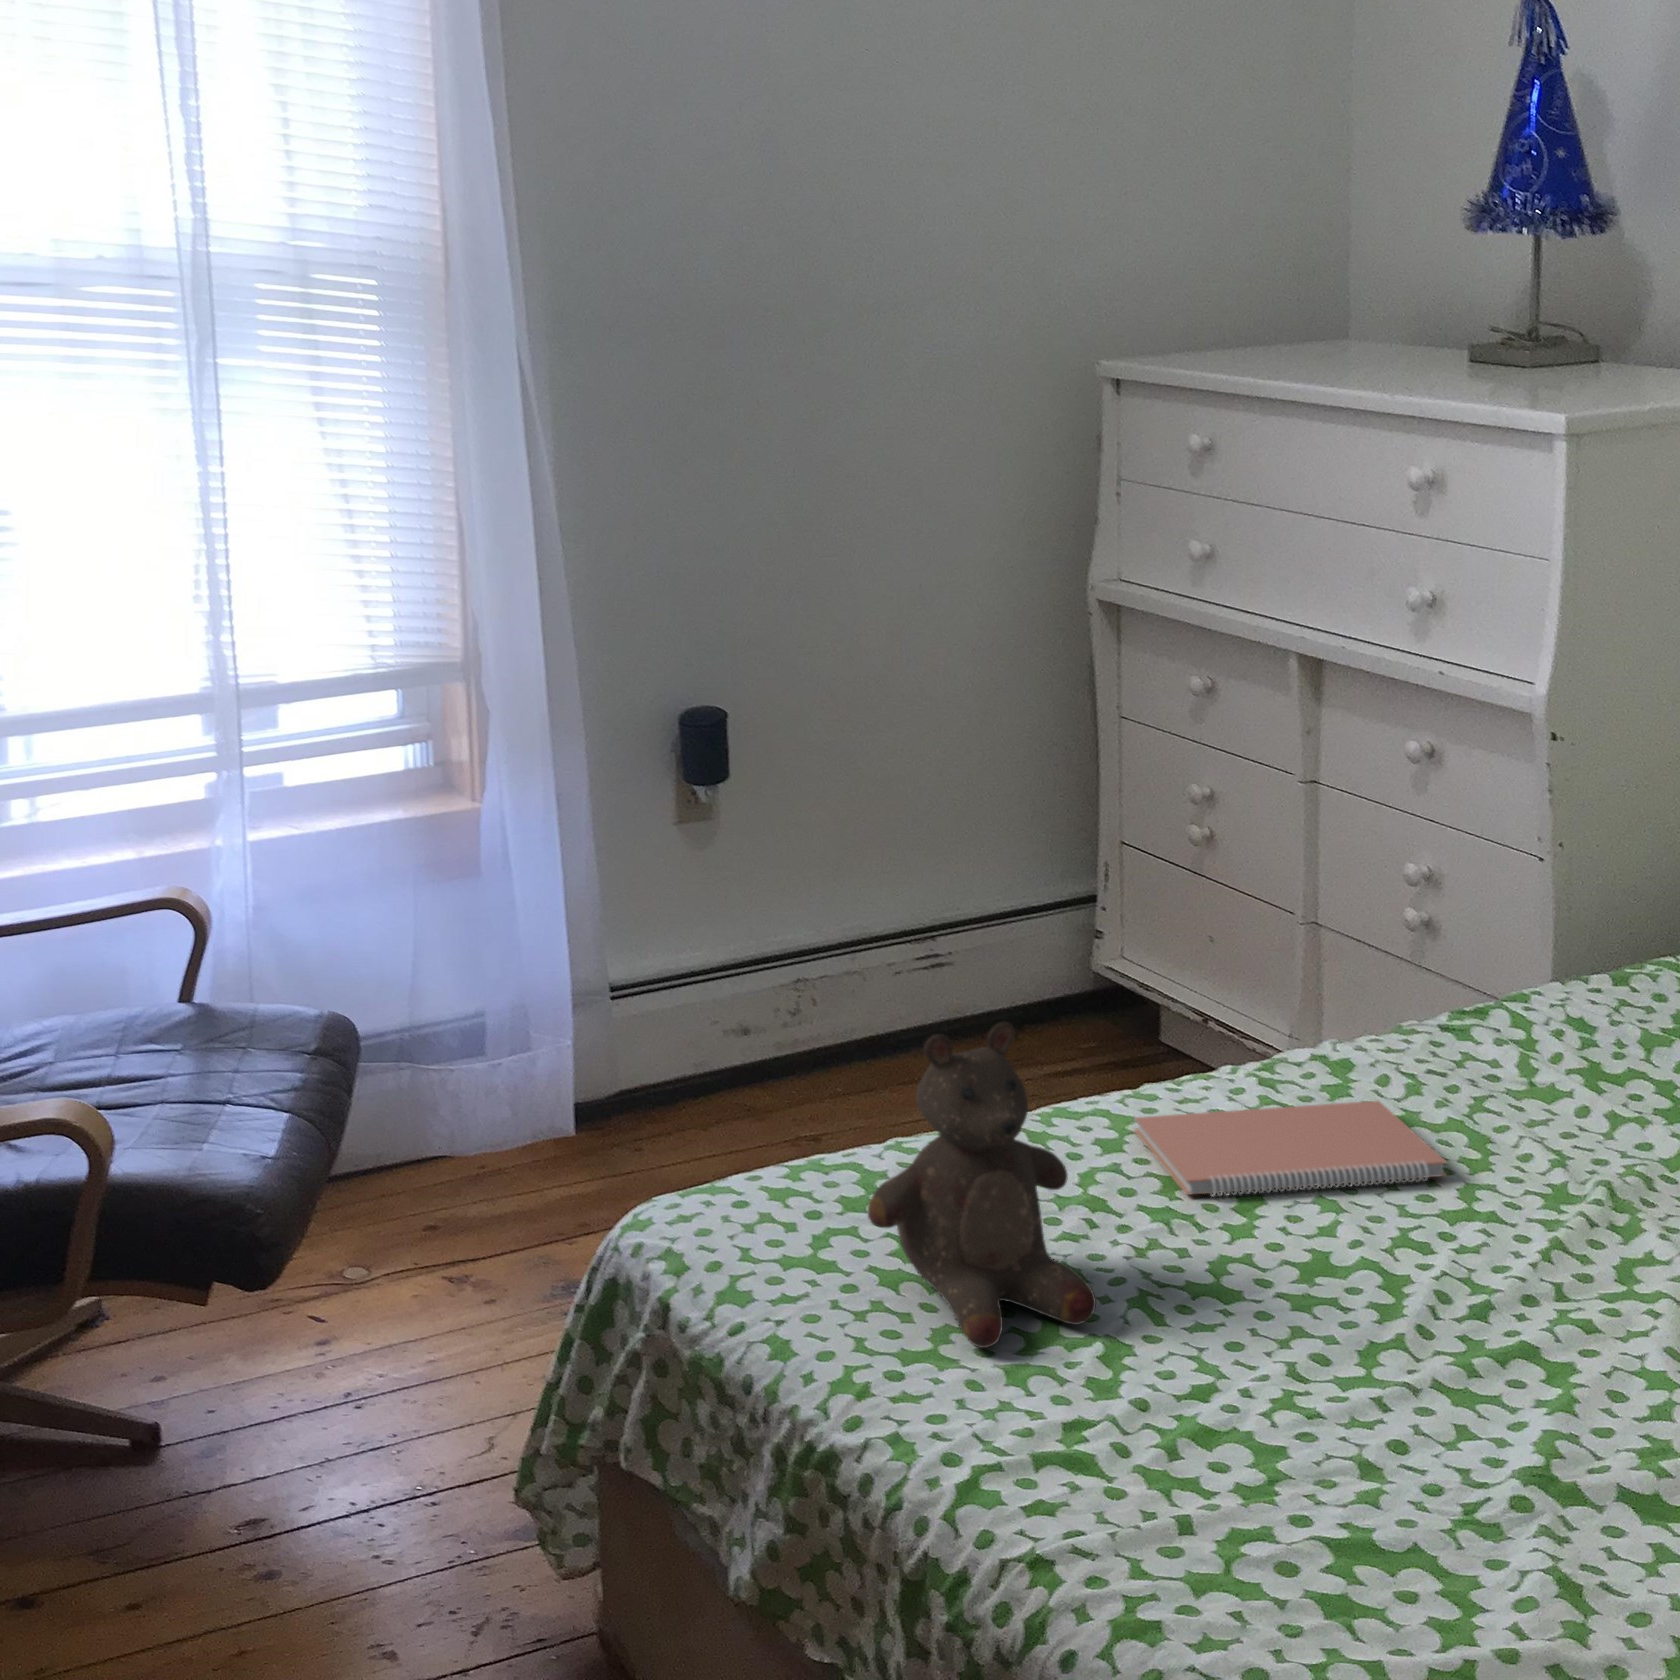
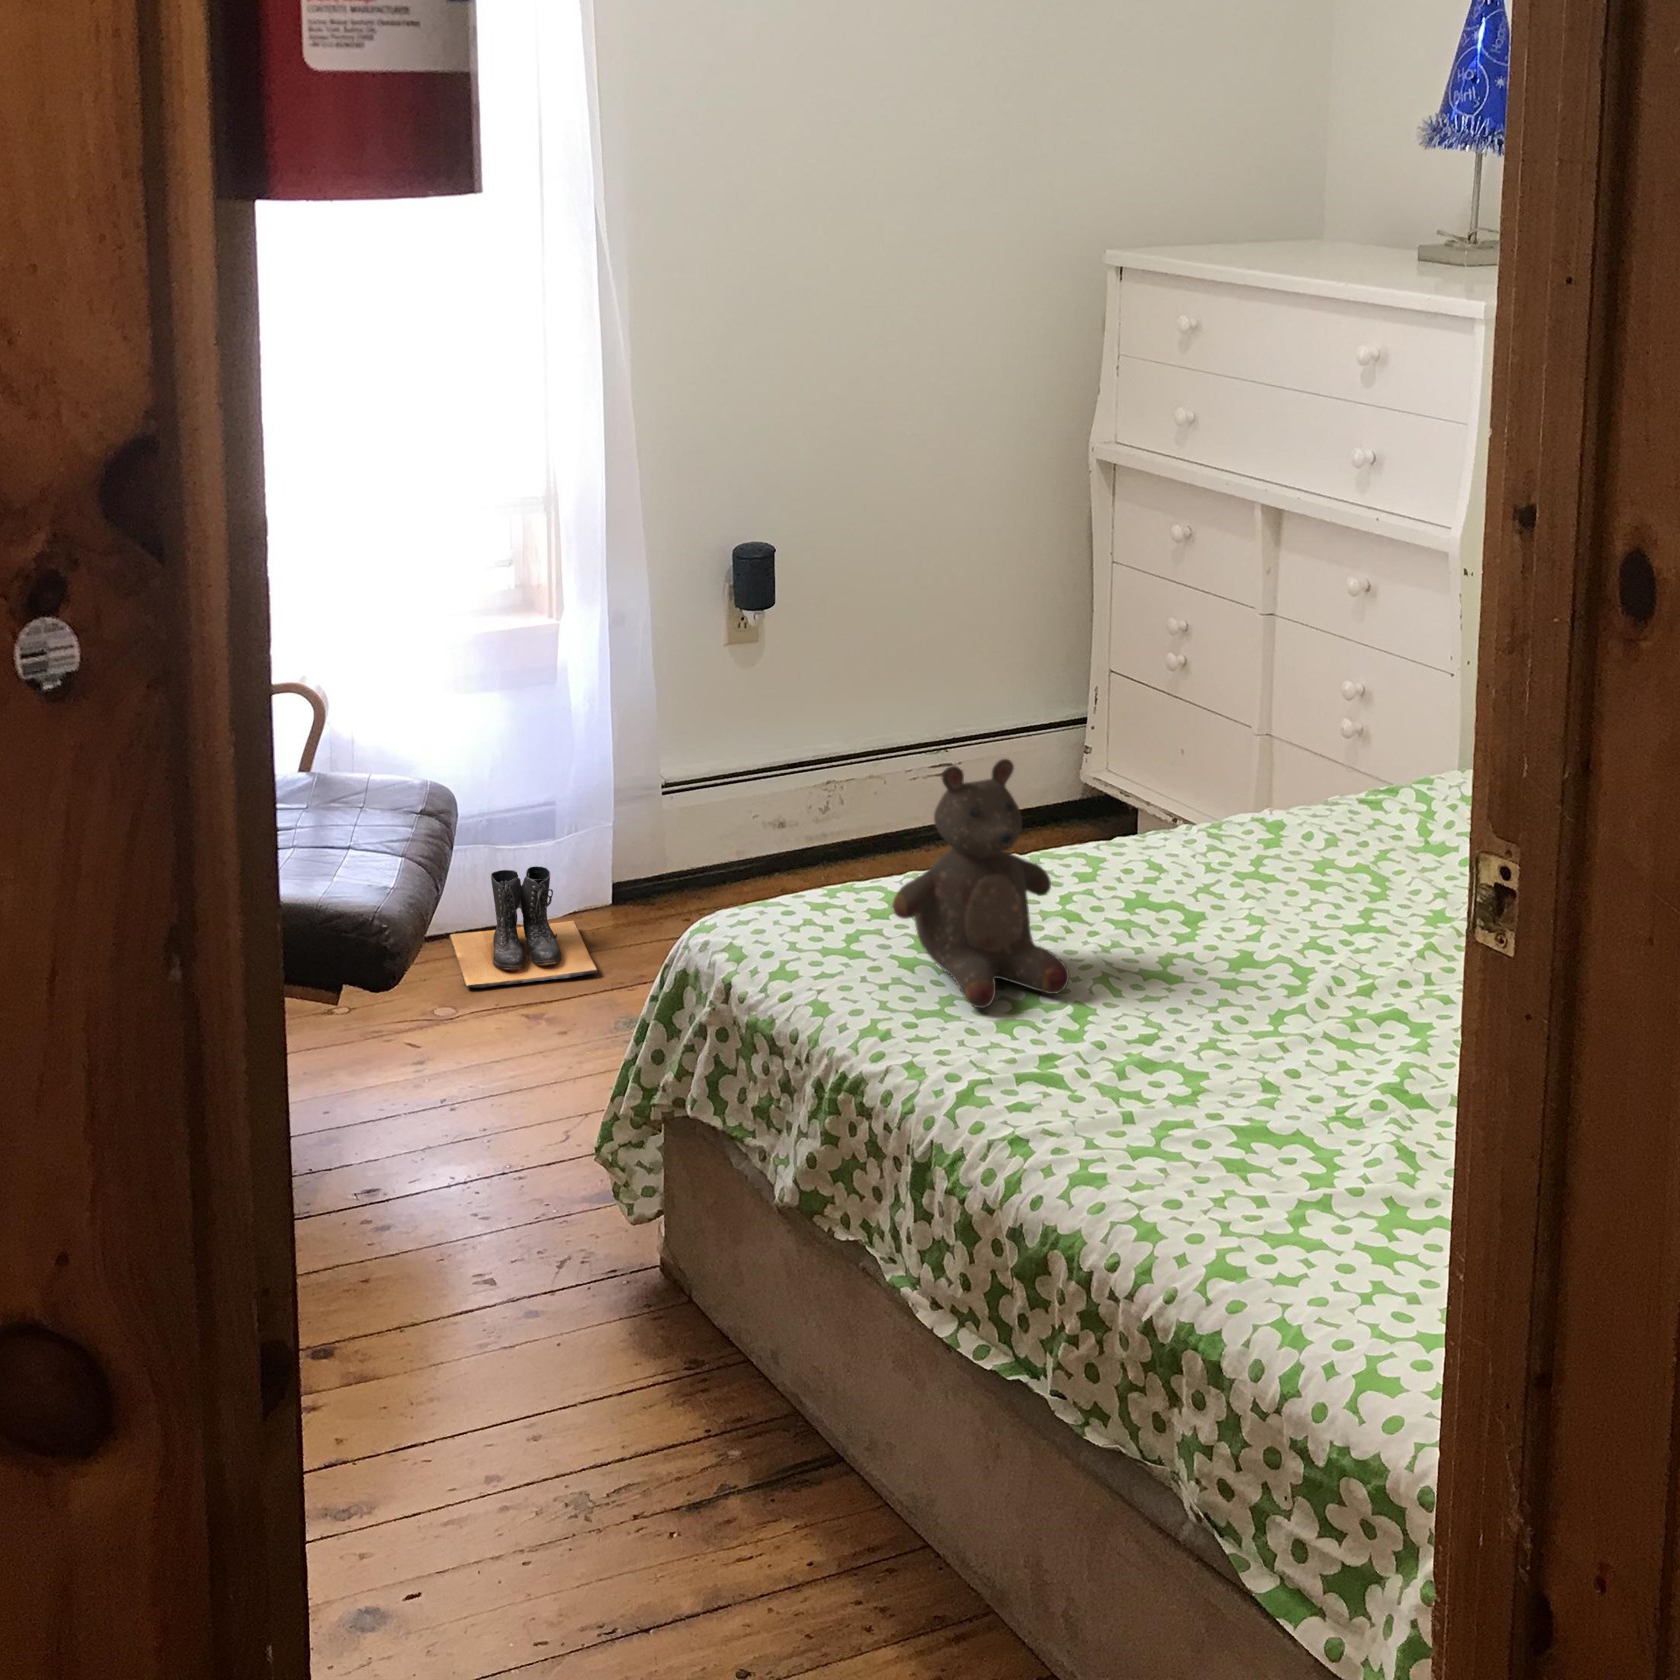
boots: none [361,1092,530,1241] -> present [449,866,598,988]
notebook: present [1134,1101,1447,1196] -> none [1107,848,1351,913]

